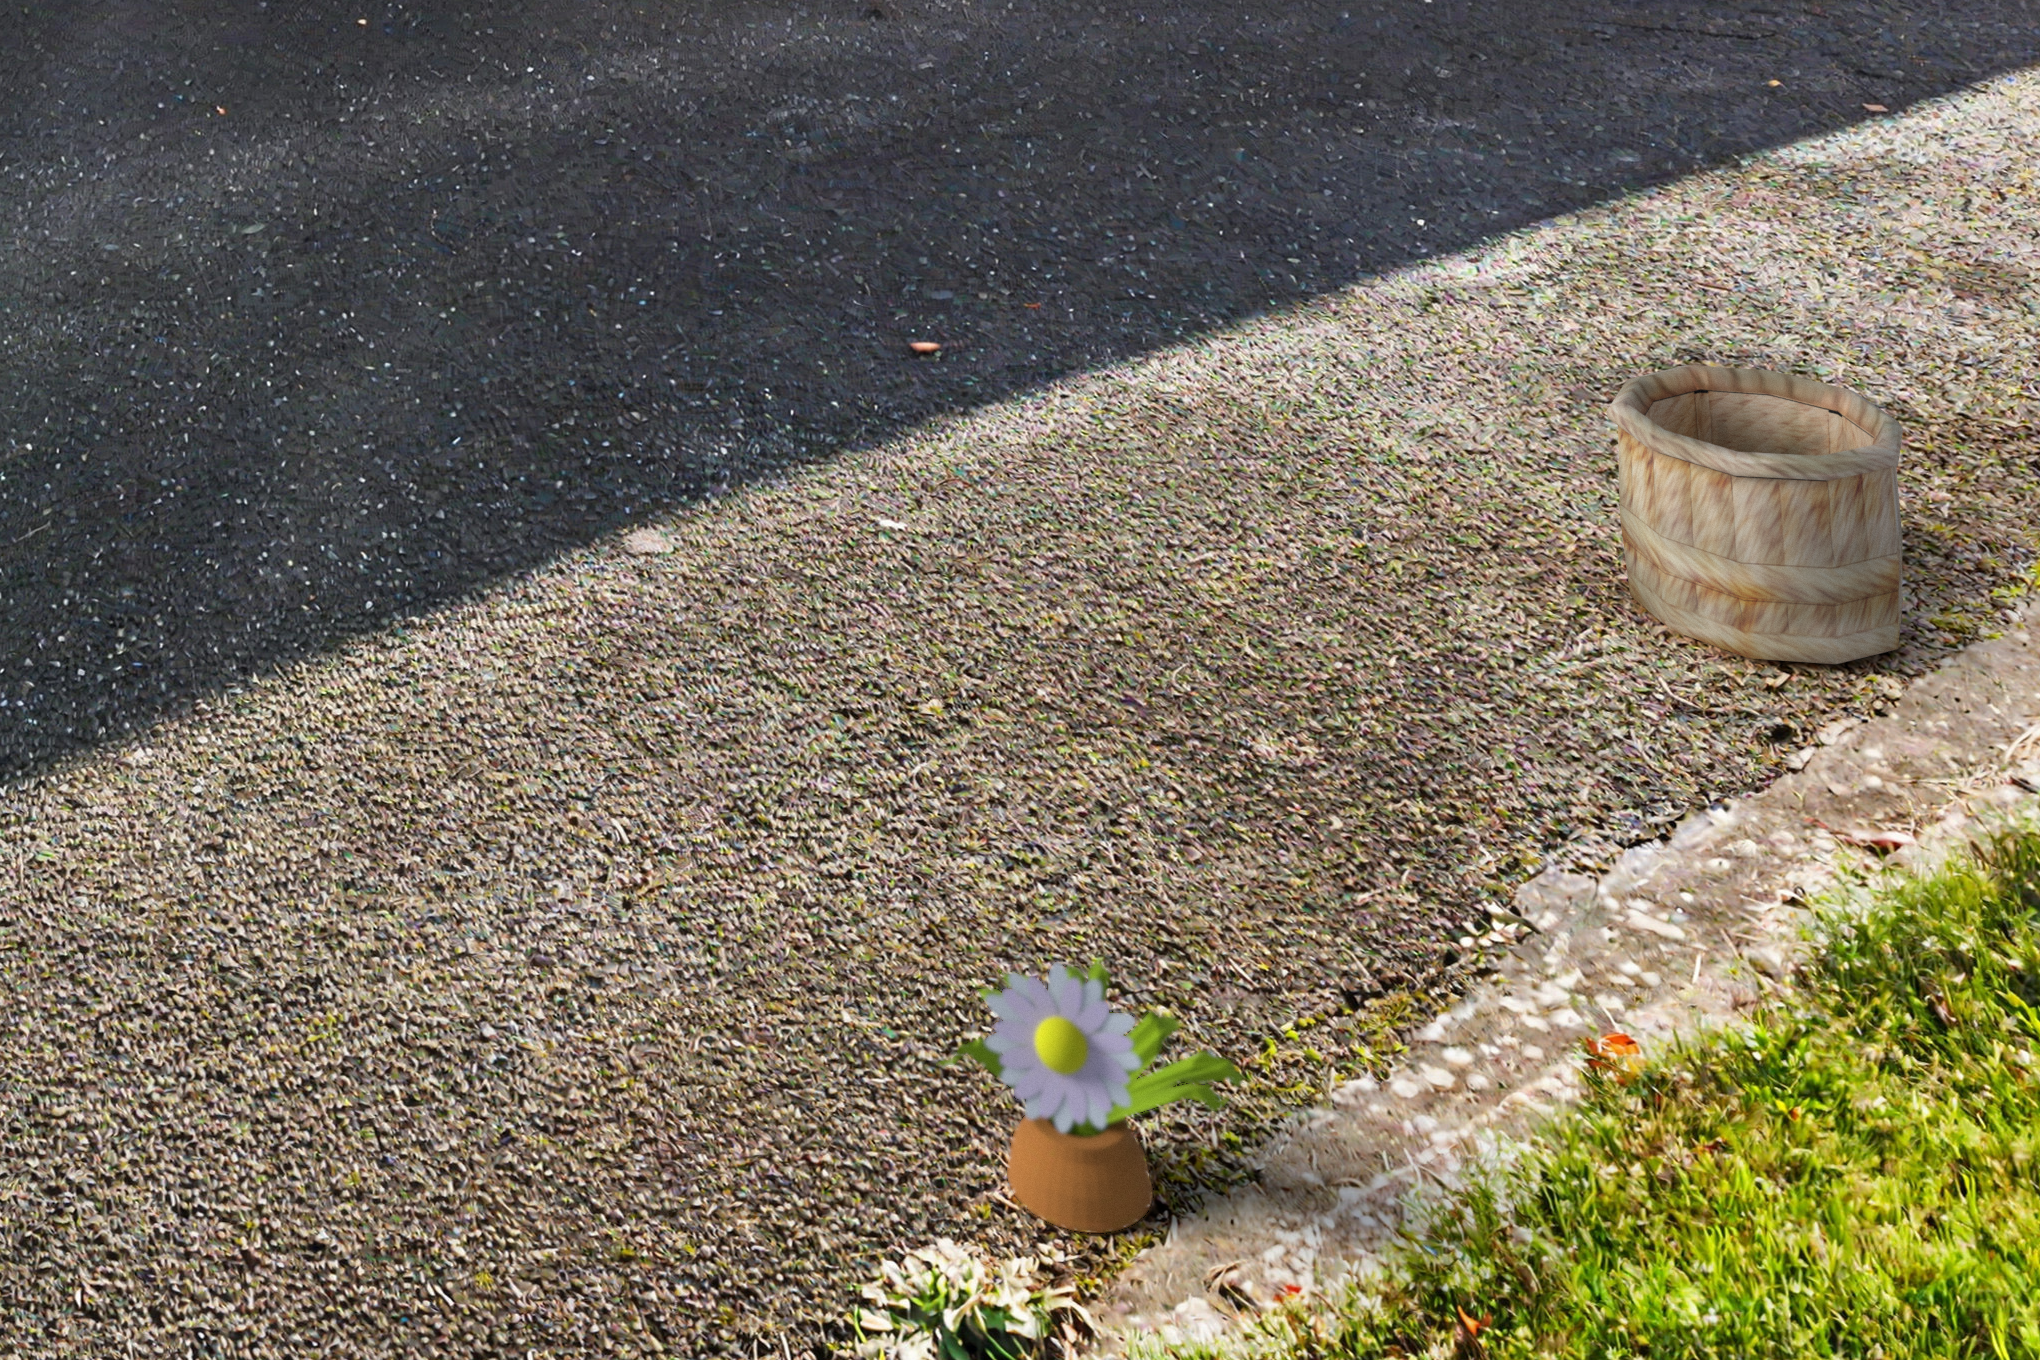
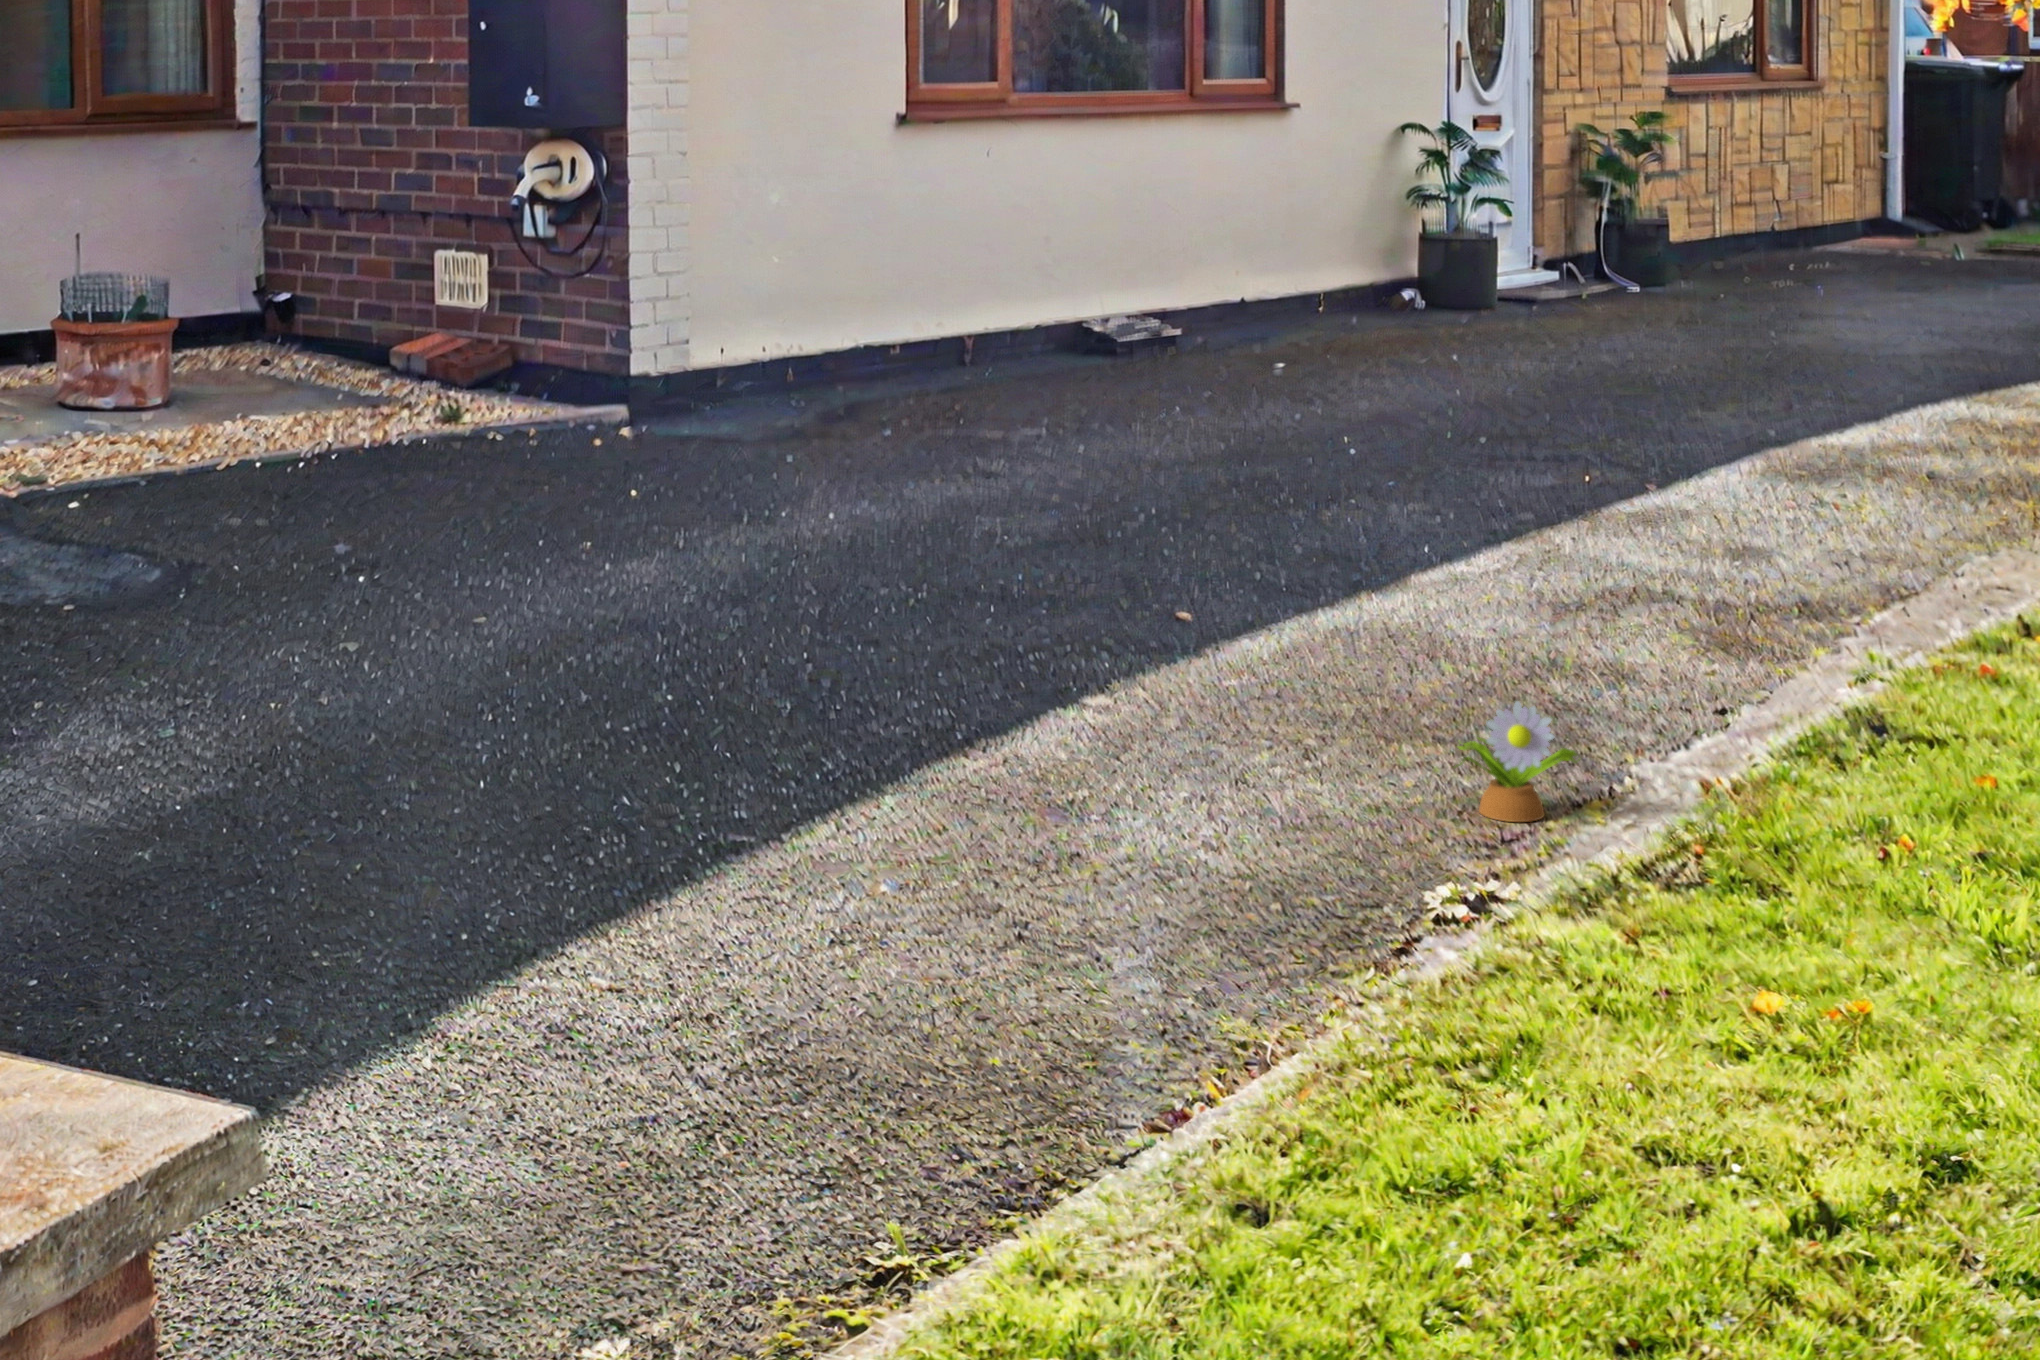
wooden bucket: present [1606,365,1903,664] -> none [1616,540,1759,667]

